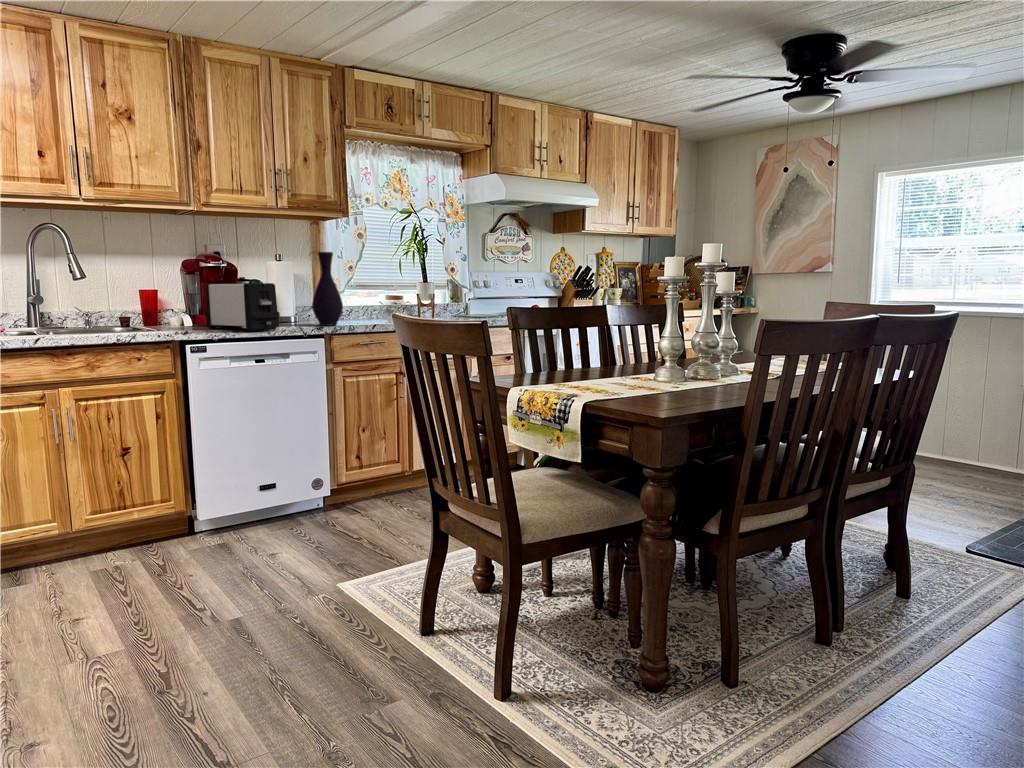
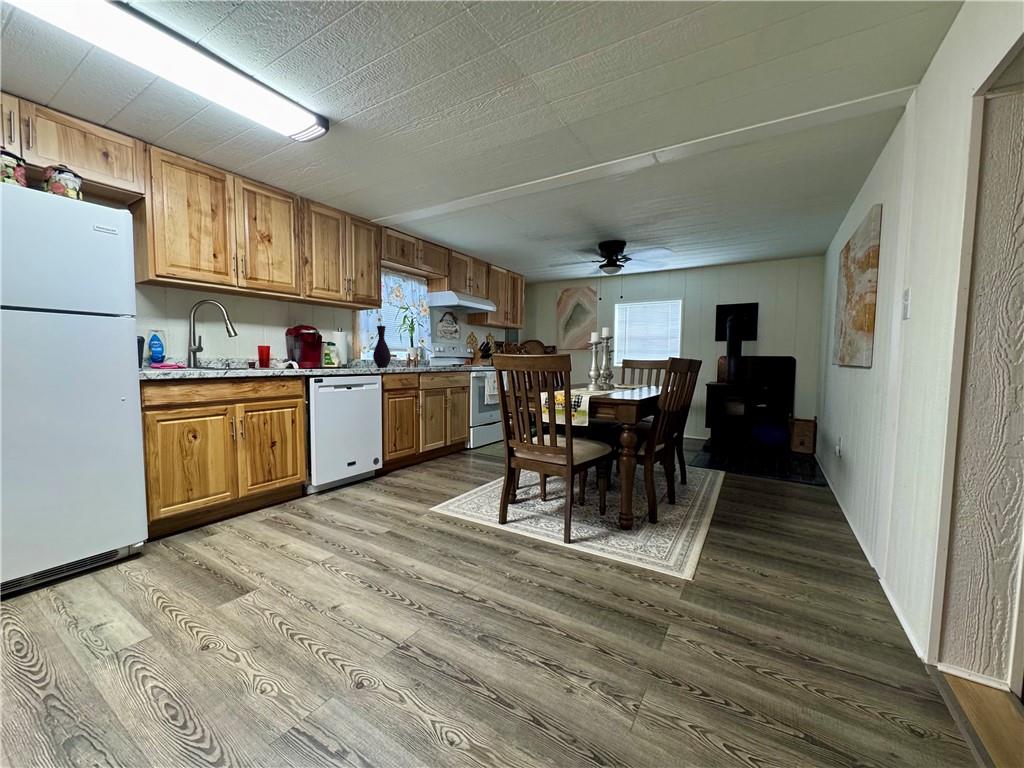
toaster: present [205,283,280,331] -> none [315,341,365,369]

